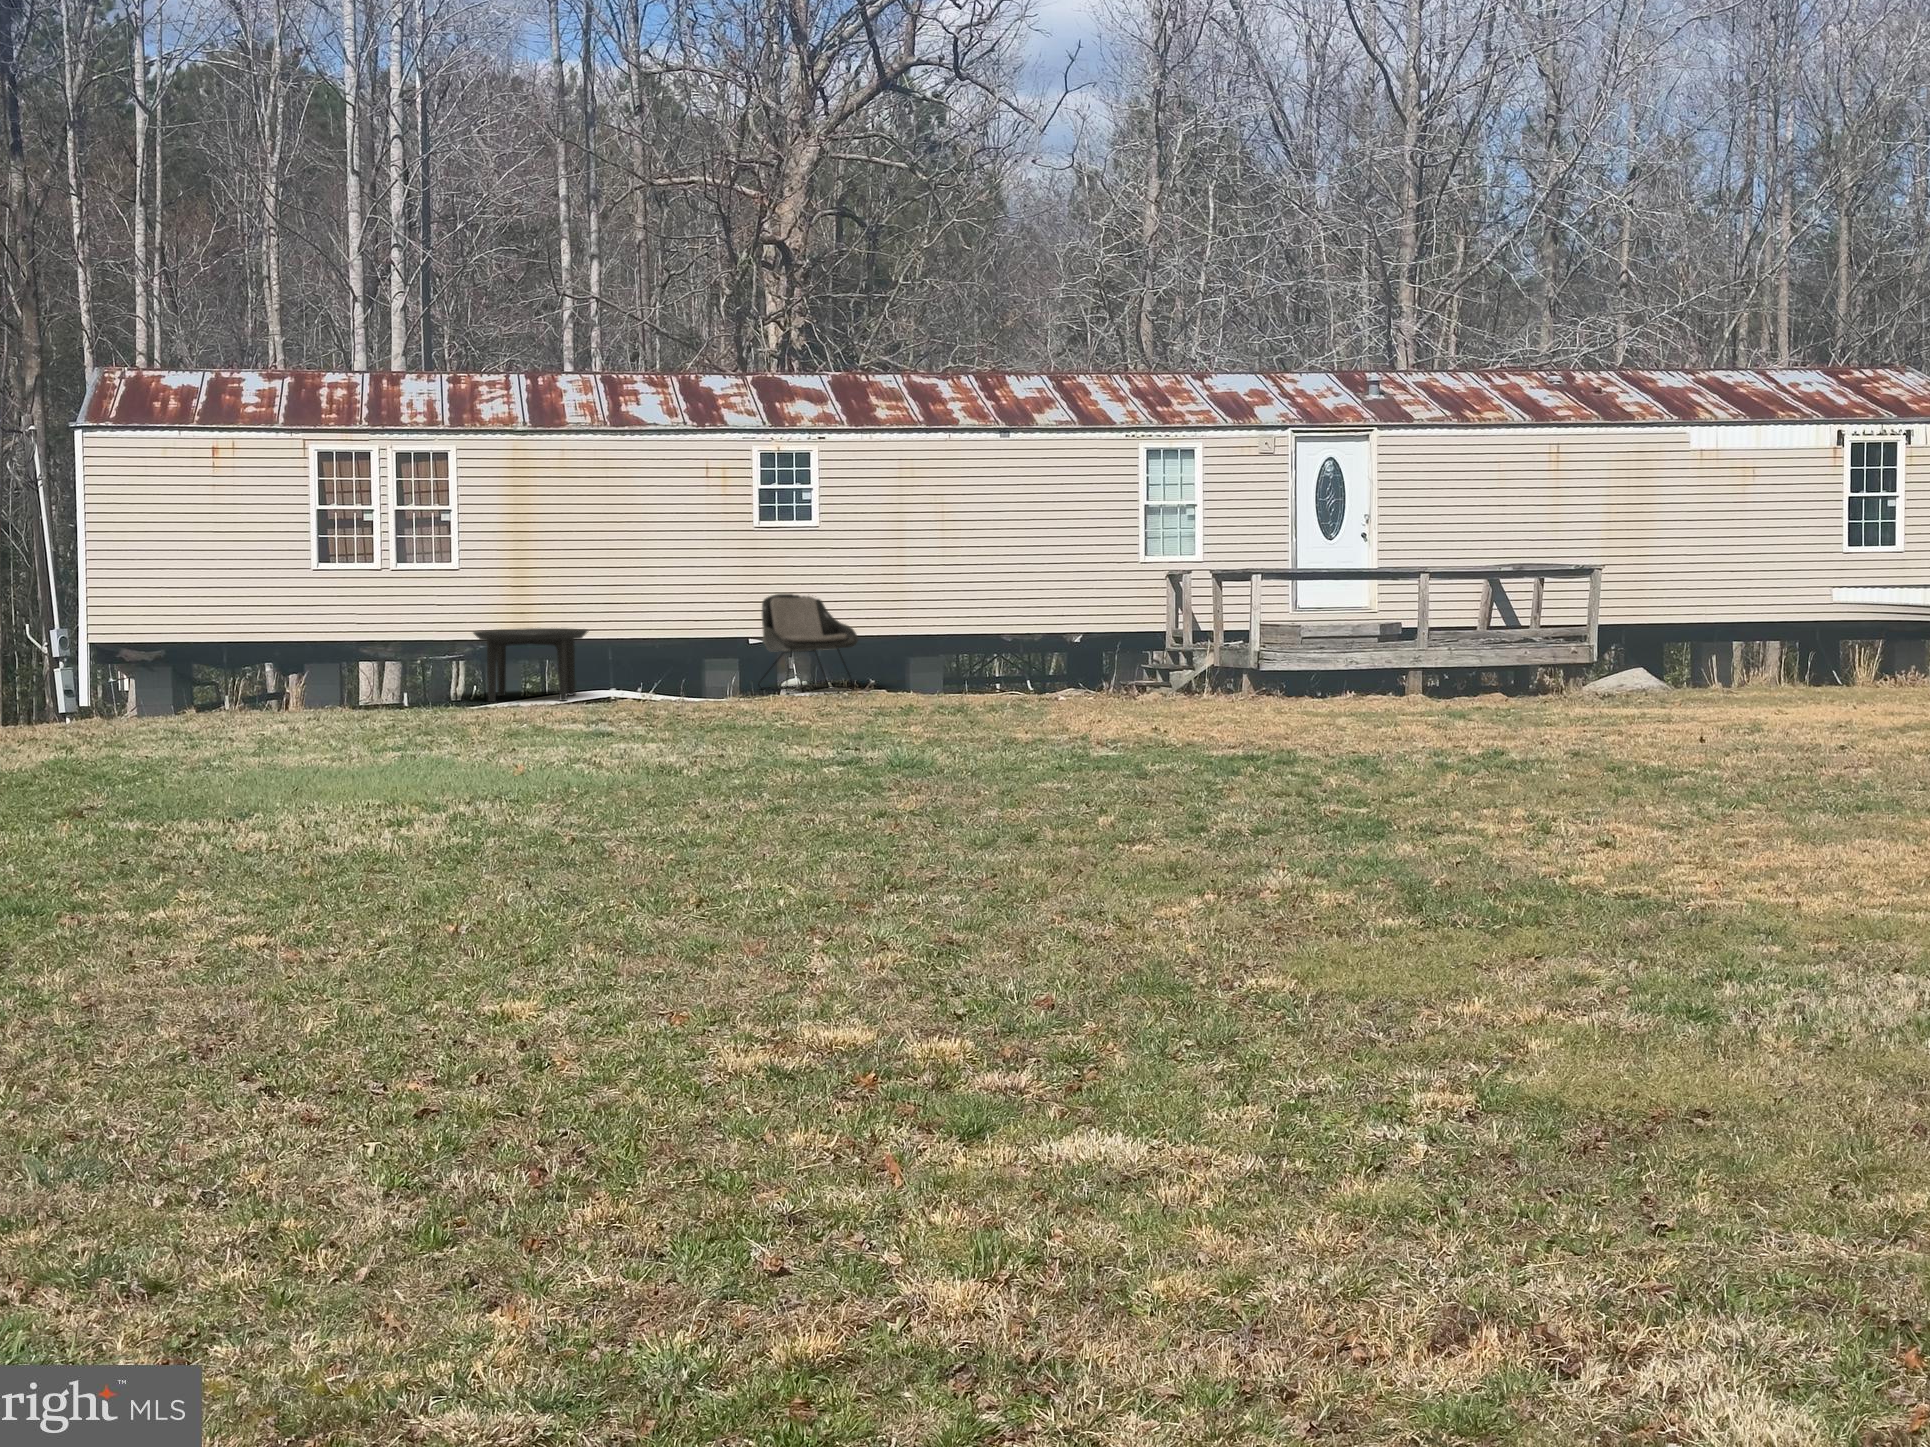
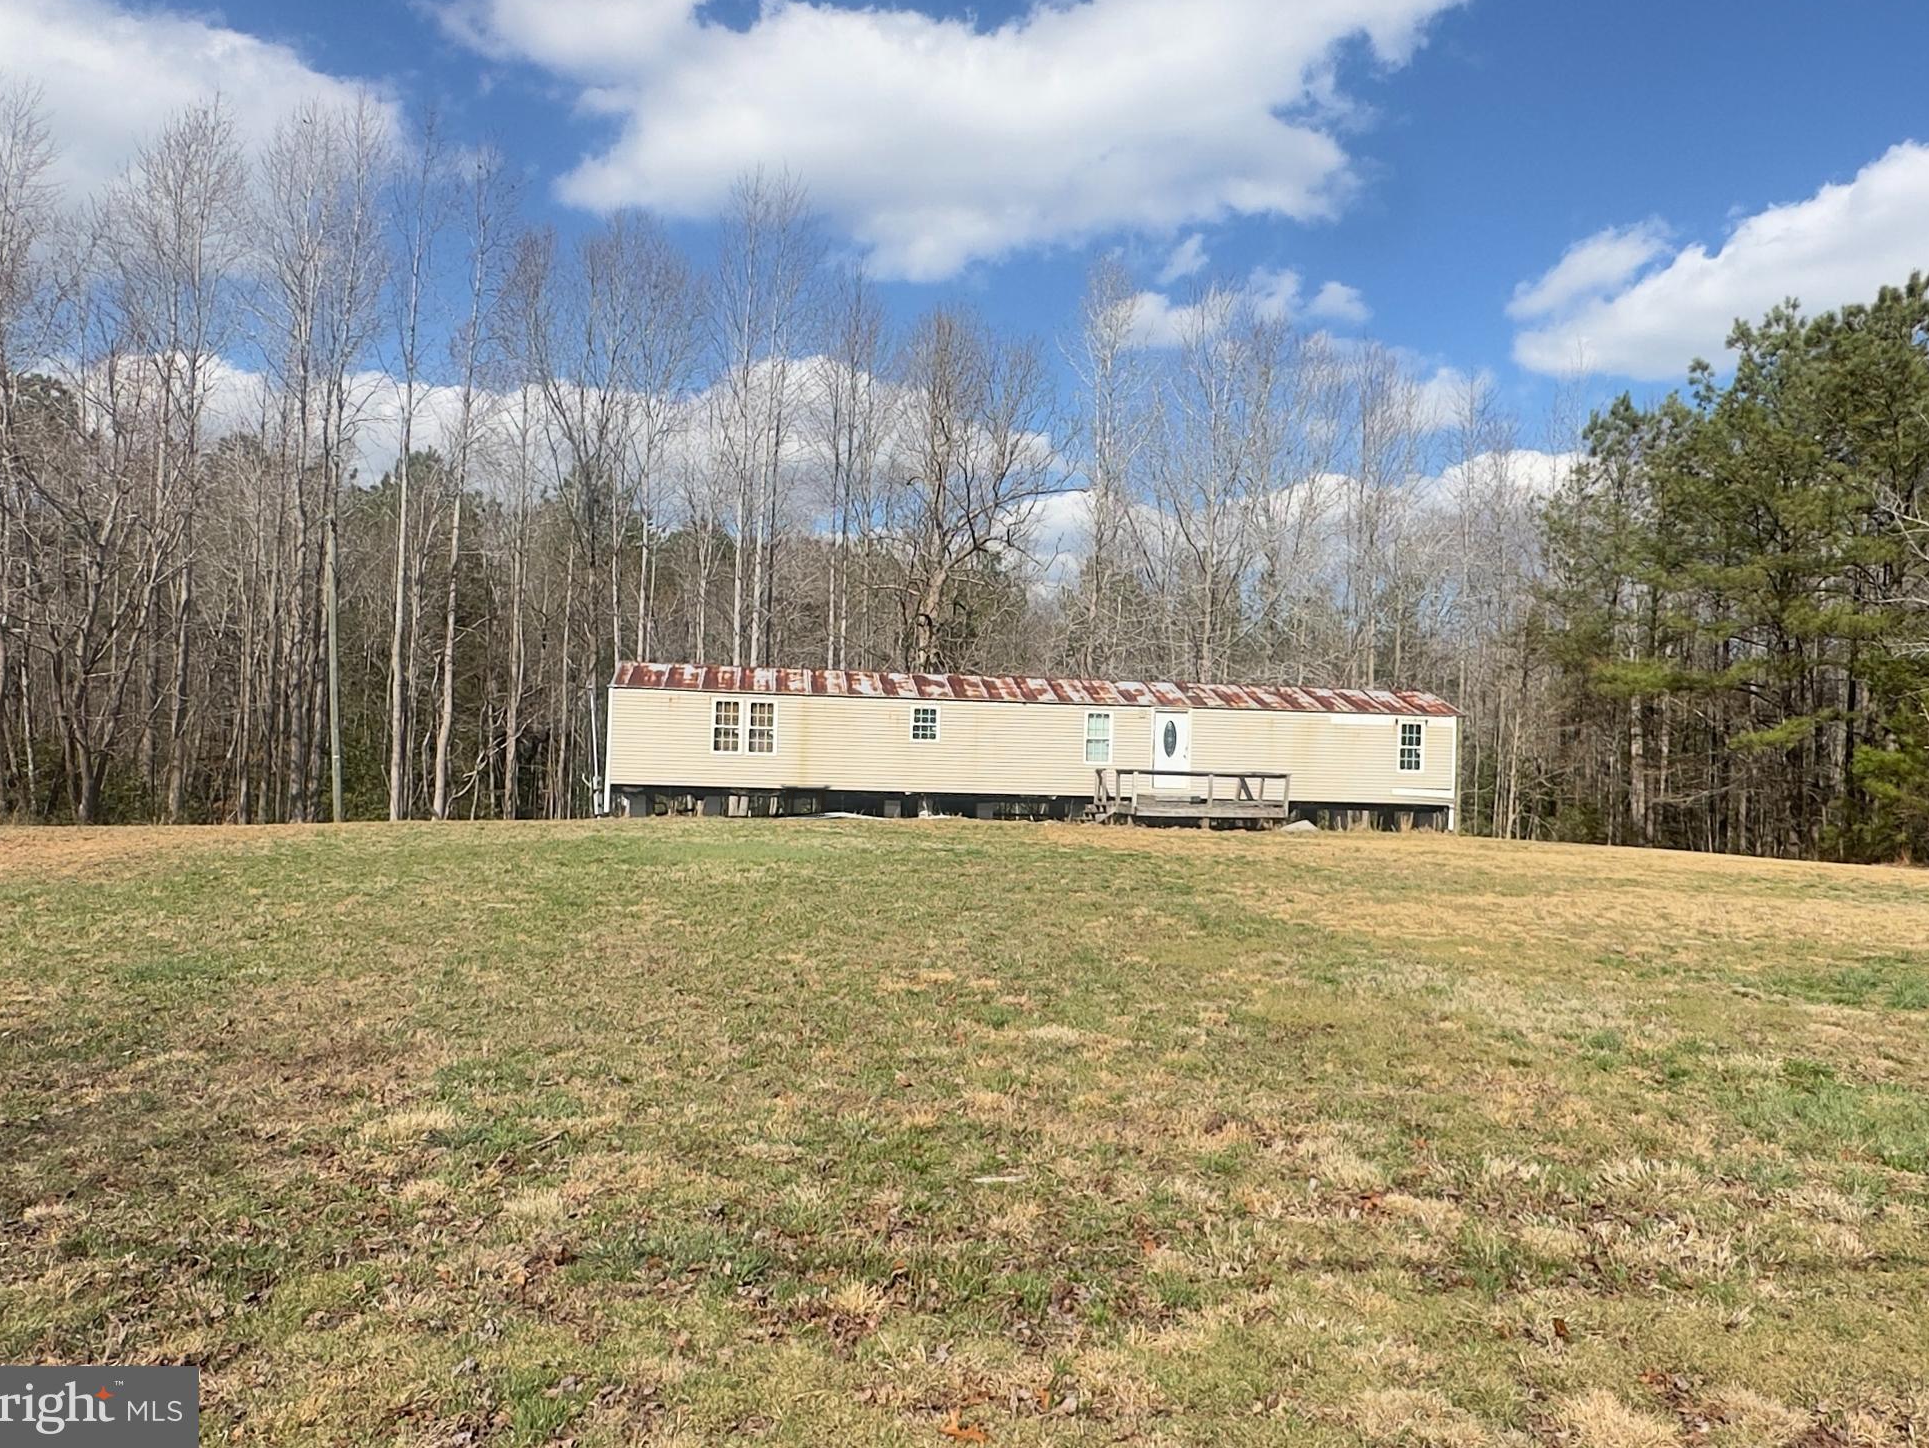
lounge chair: present [758,594,858,694] -> none [908,773,954,819]

